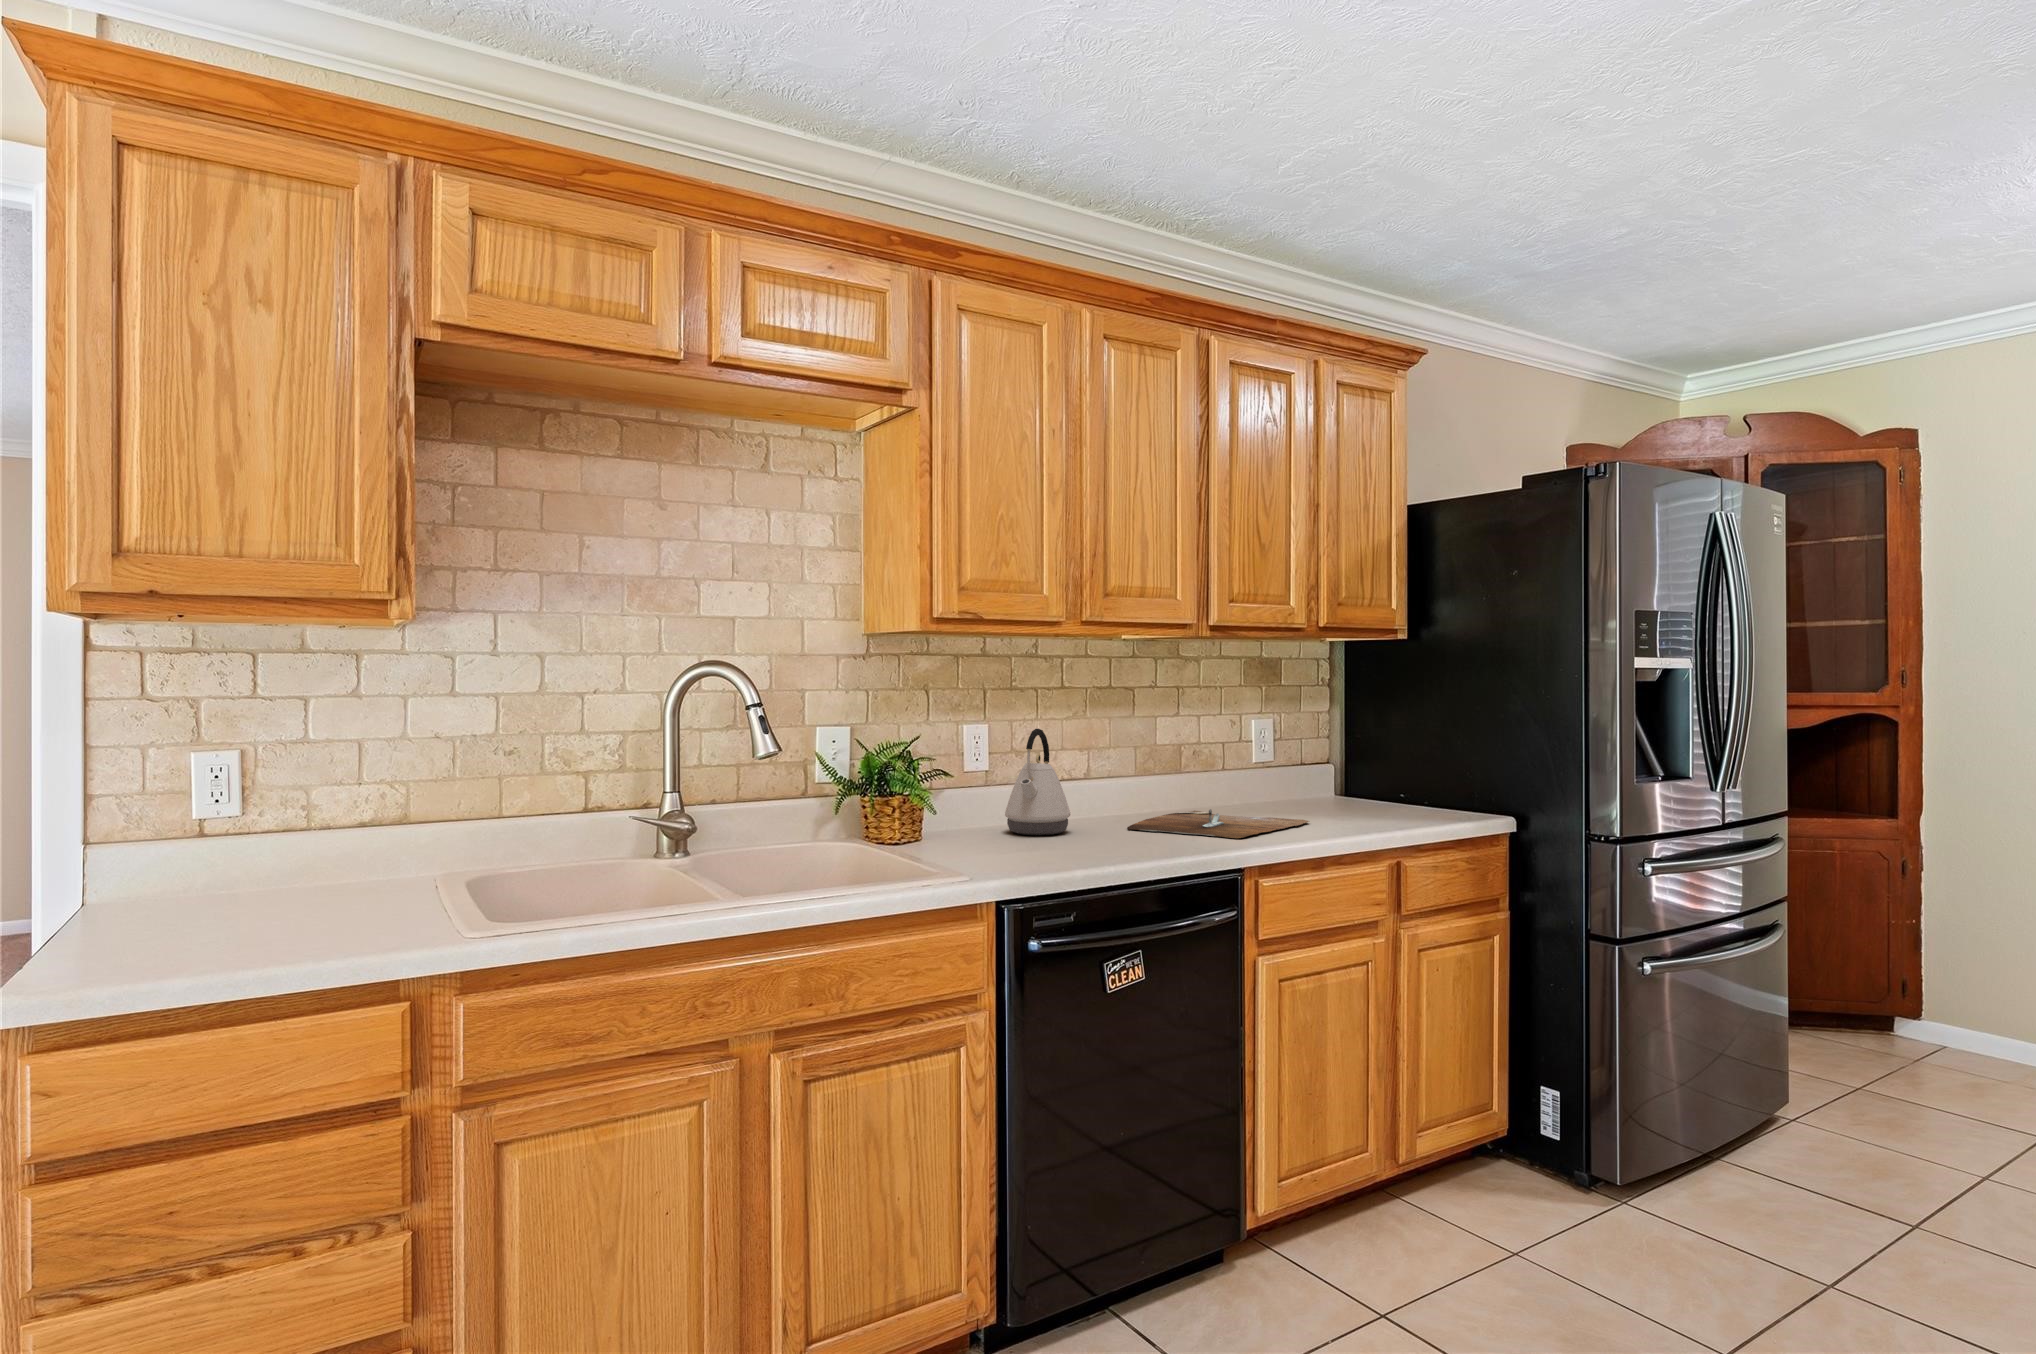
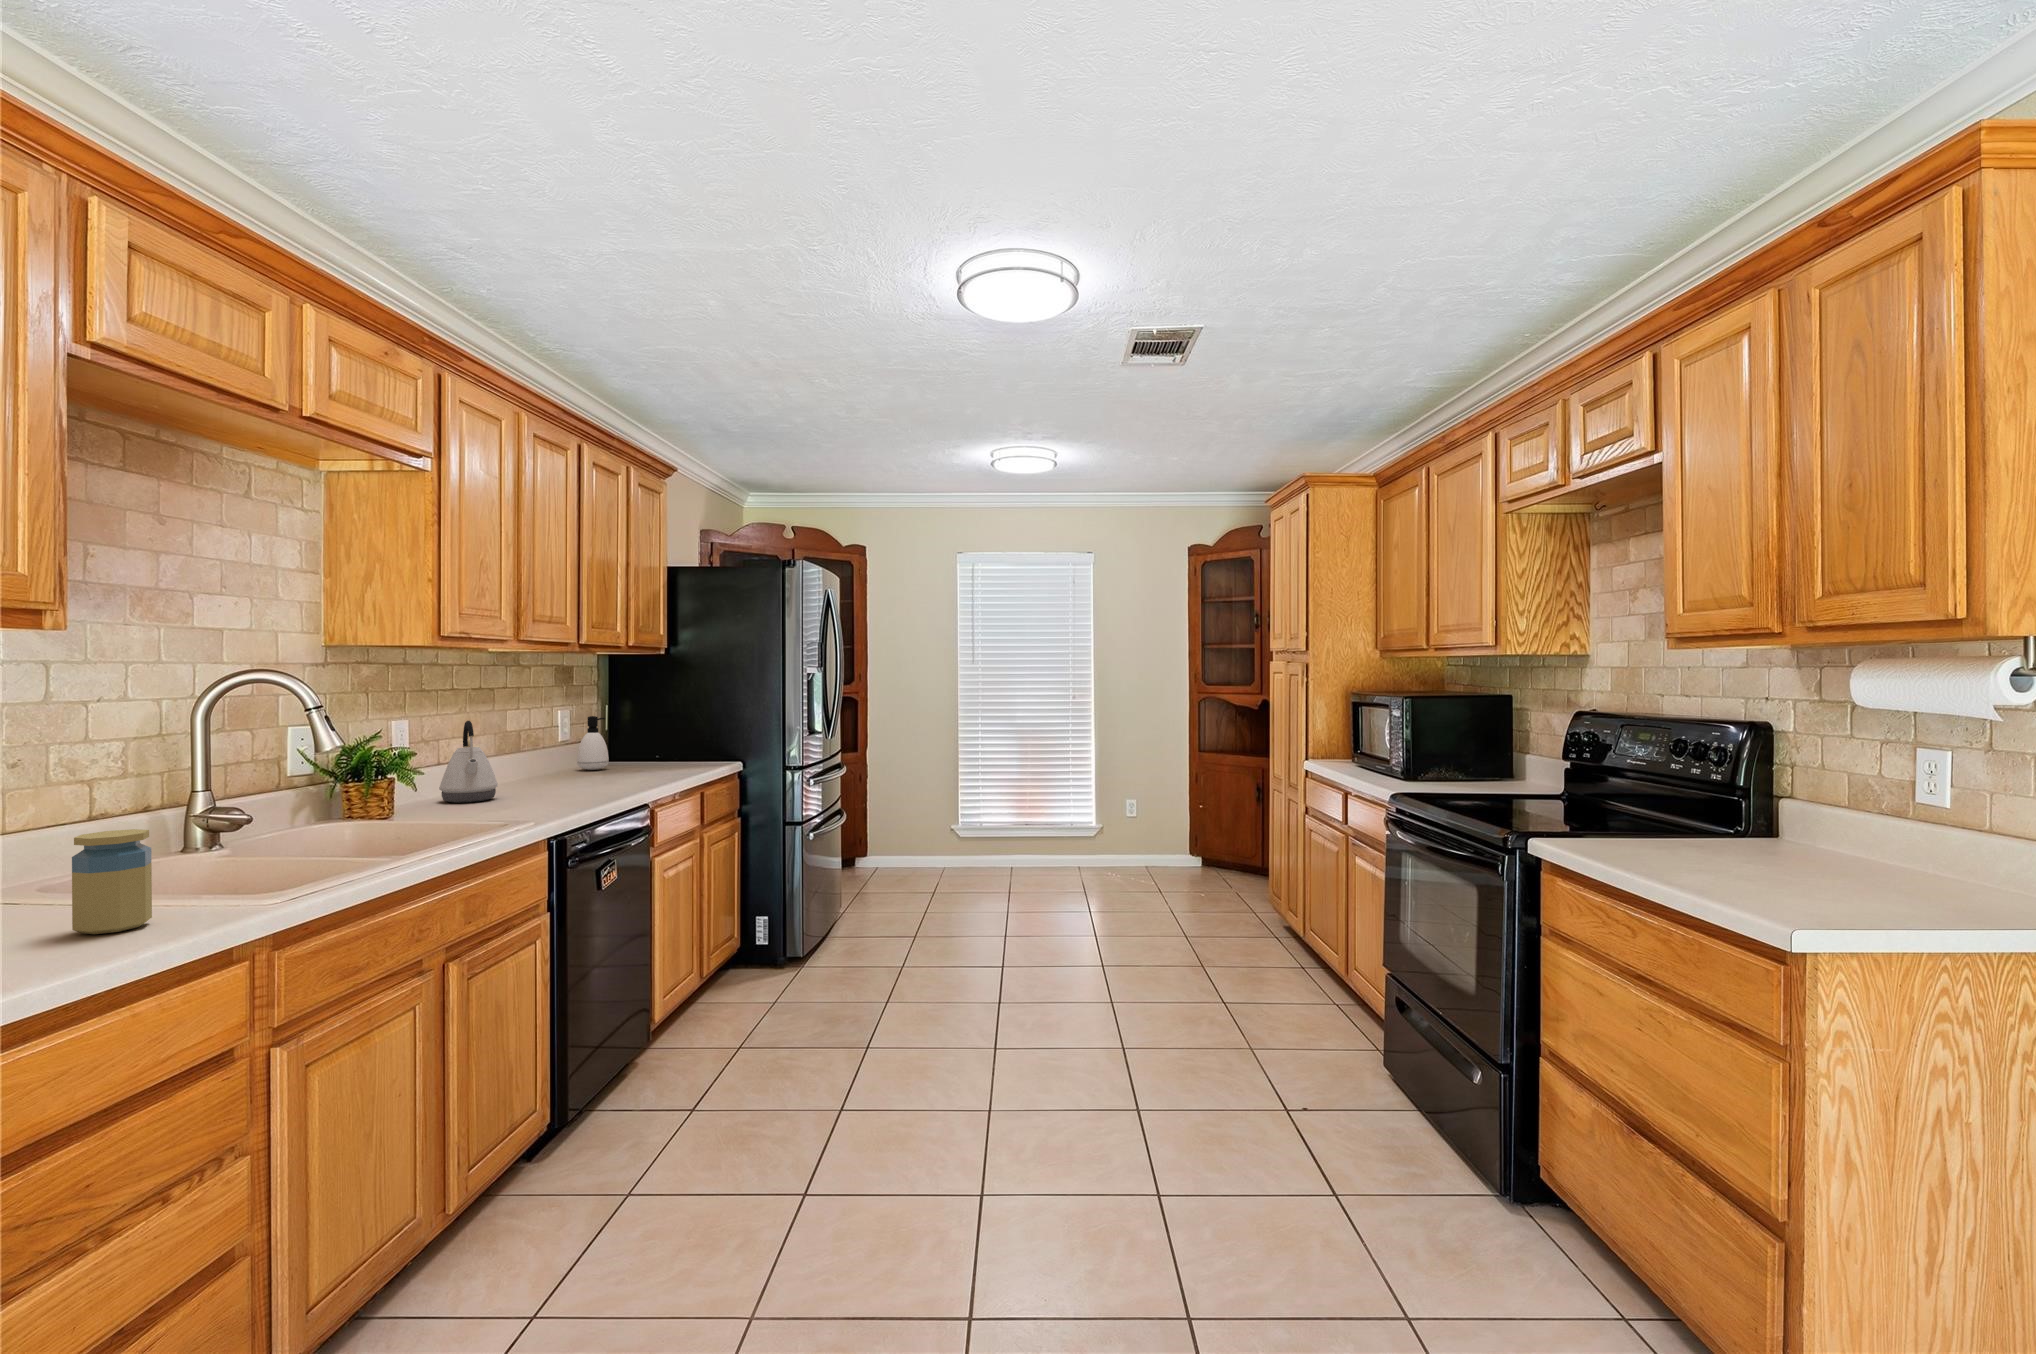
soap dispenser: none [1268,729,1309,806] -> present [577,716,609,770]
cutting board: present [1127,809,1309,838] -> none [522,772,640,791]
jar: none [315,831,385,941] -> present [72,829,152,934]

